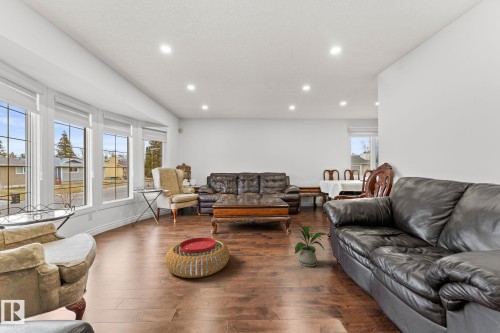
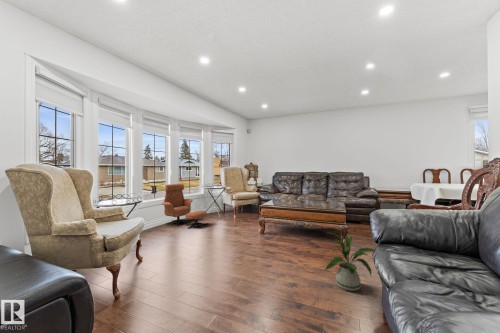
lounge chair: none [90,189,150,239] -> present [162,184,207,228]
pouf: present [165,238,229,278] -> none [191,235,256,276]

